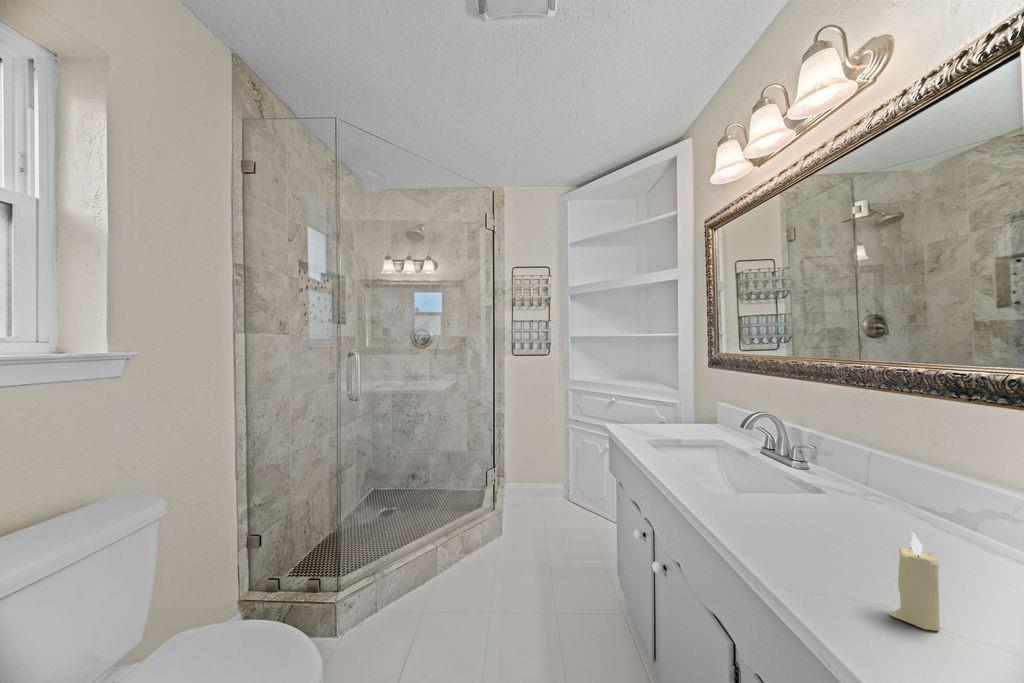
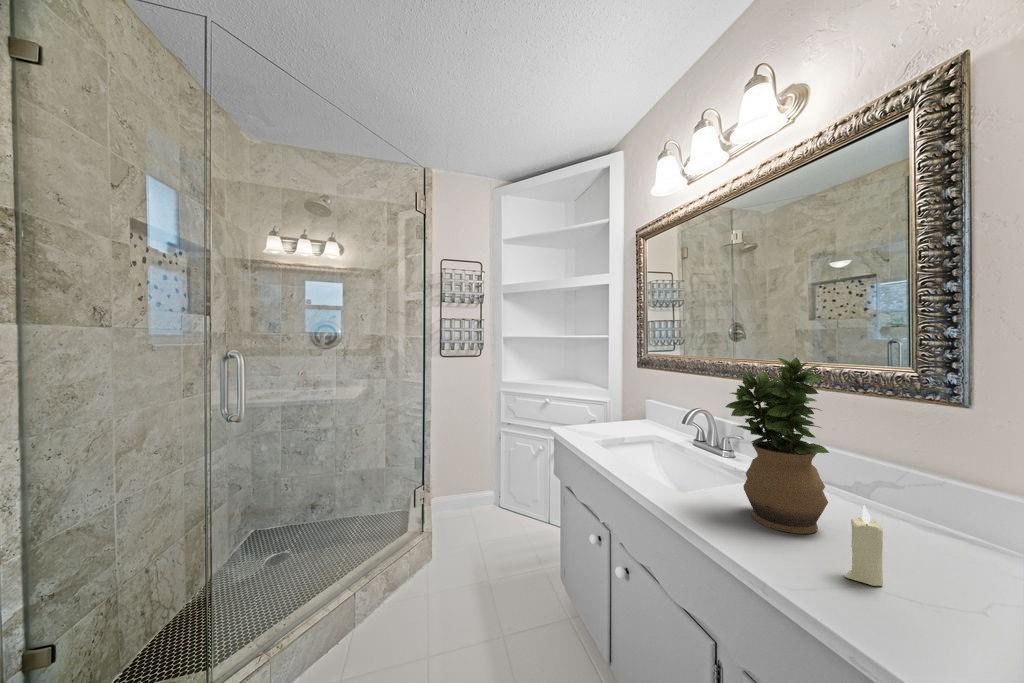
potted plant: none [766,357,893,561] -> present [726,358,829,534]

